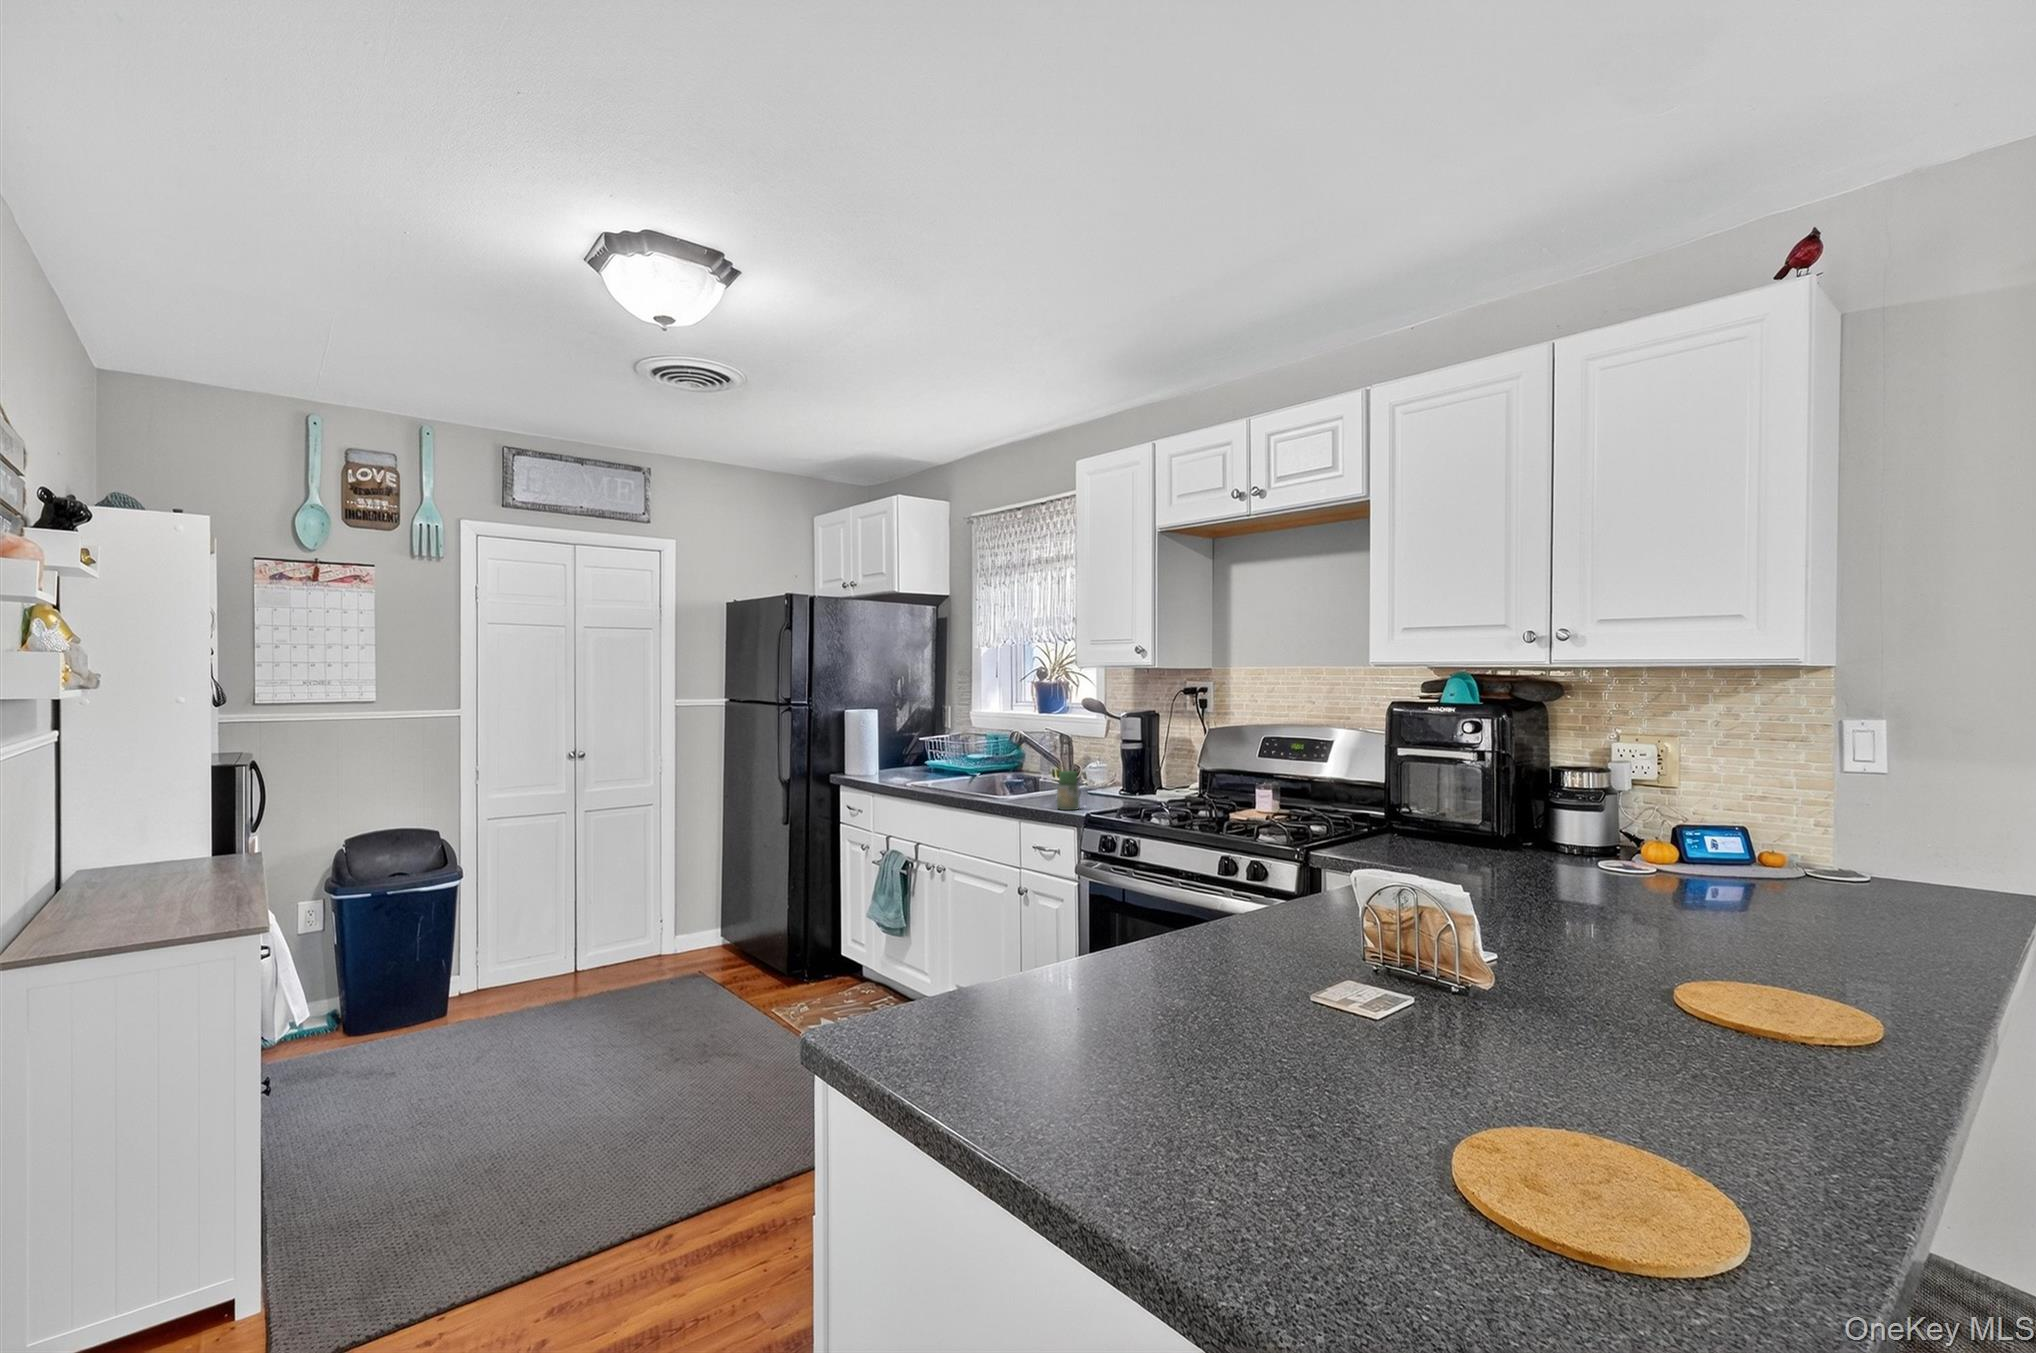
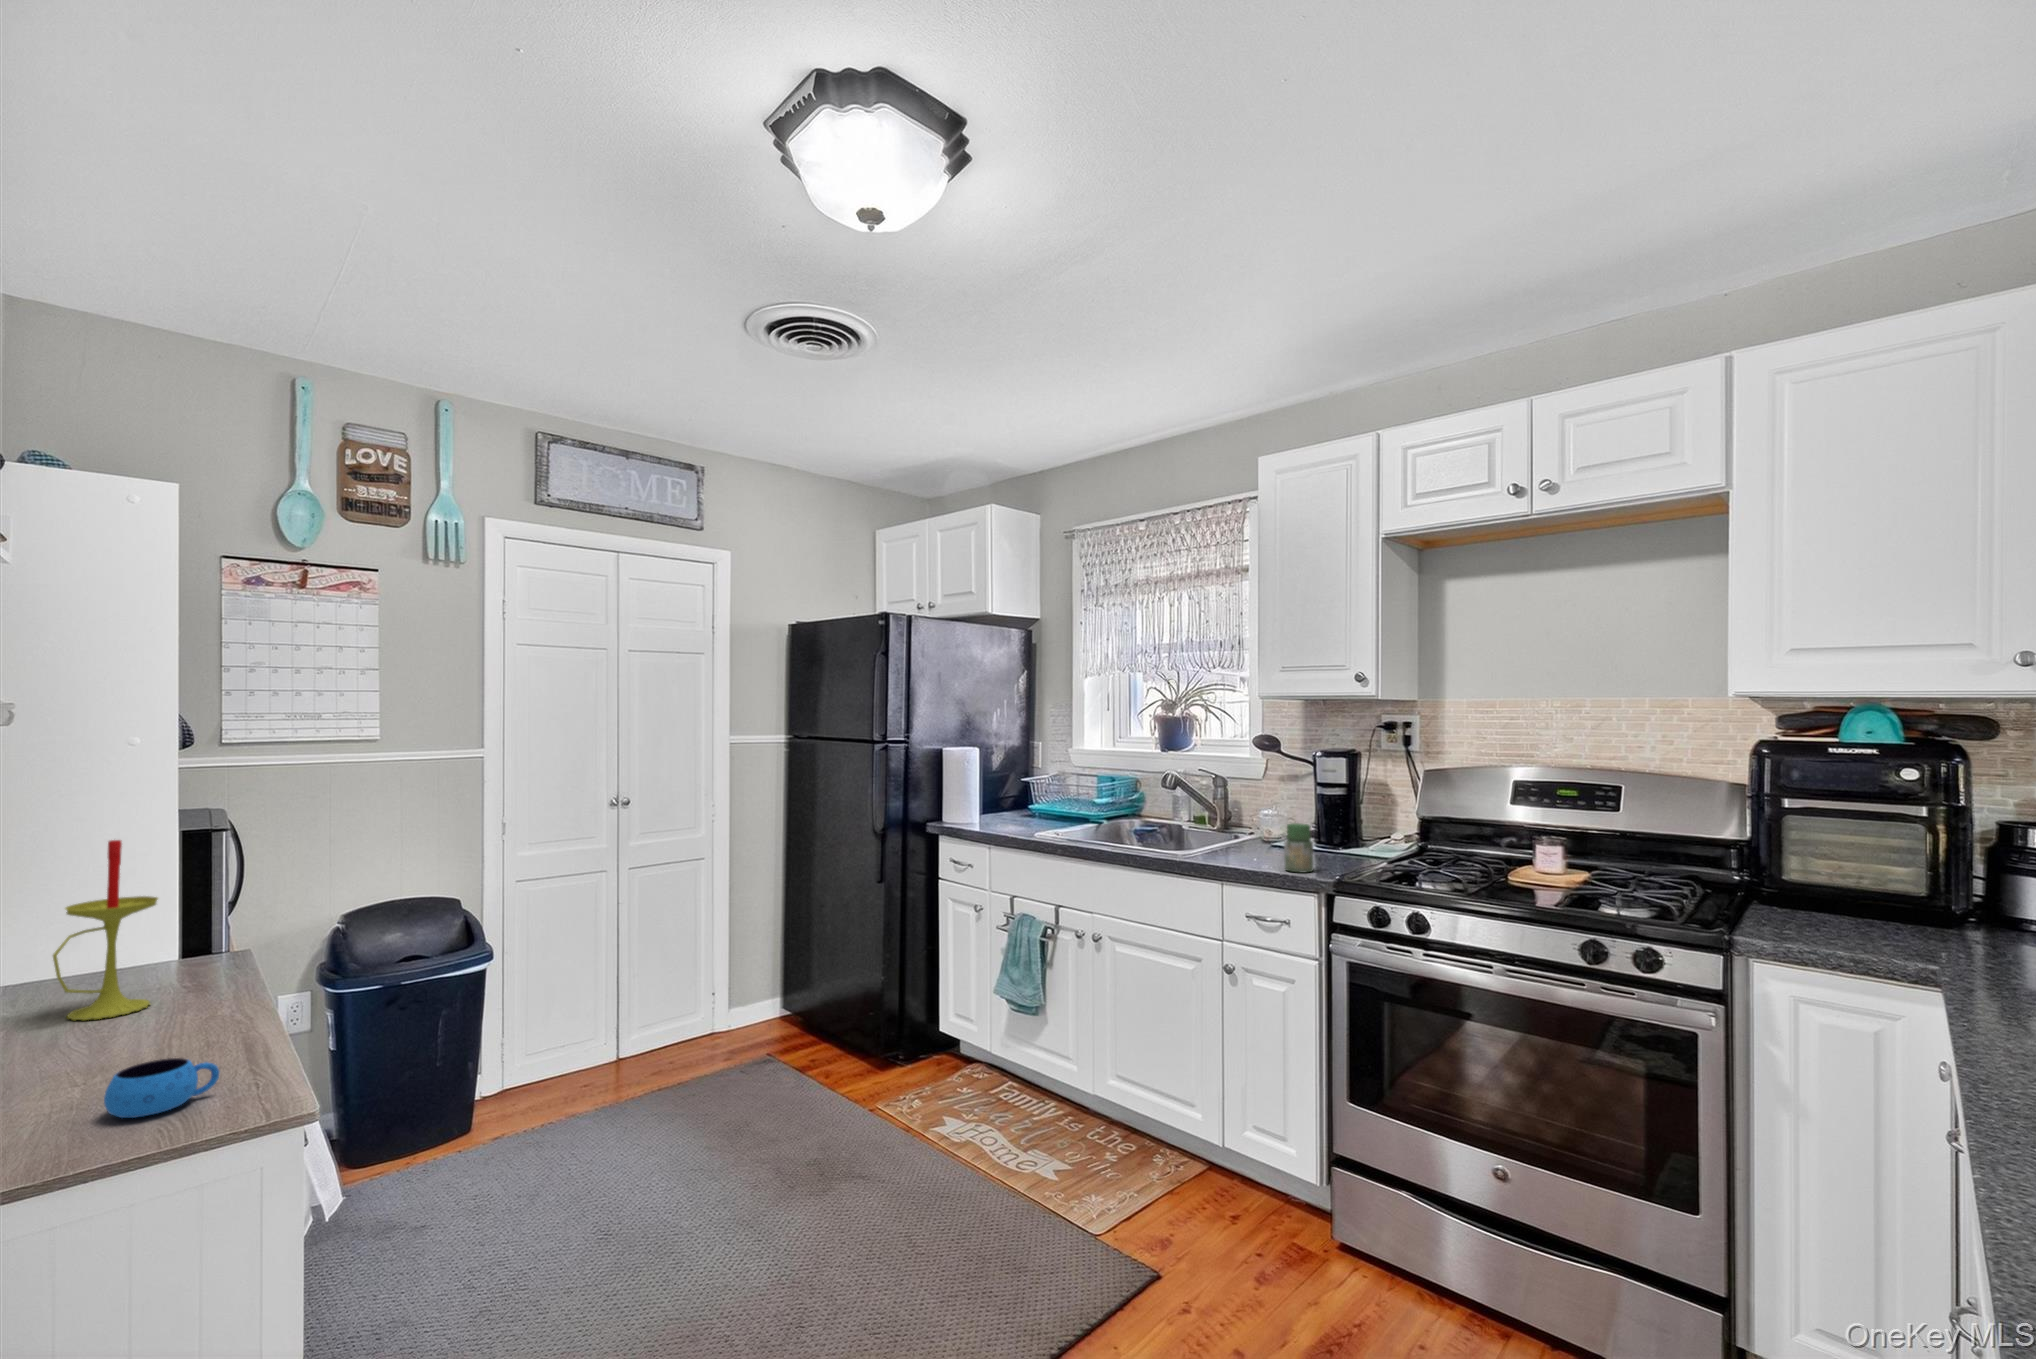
candle: none [126,760,195,882] -> present [53,840,158,1020]
mug: none [151,891,220,922] -> present [104,1058,219,1118]

